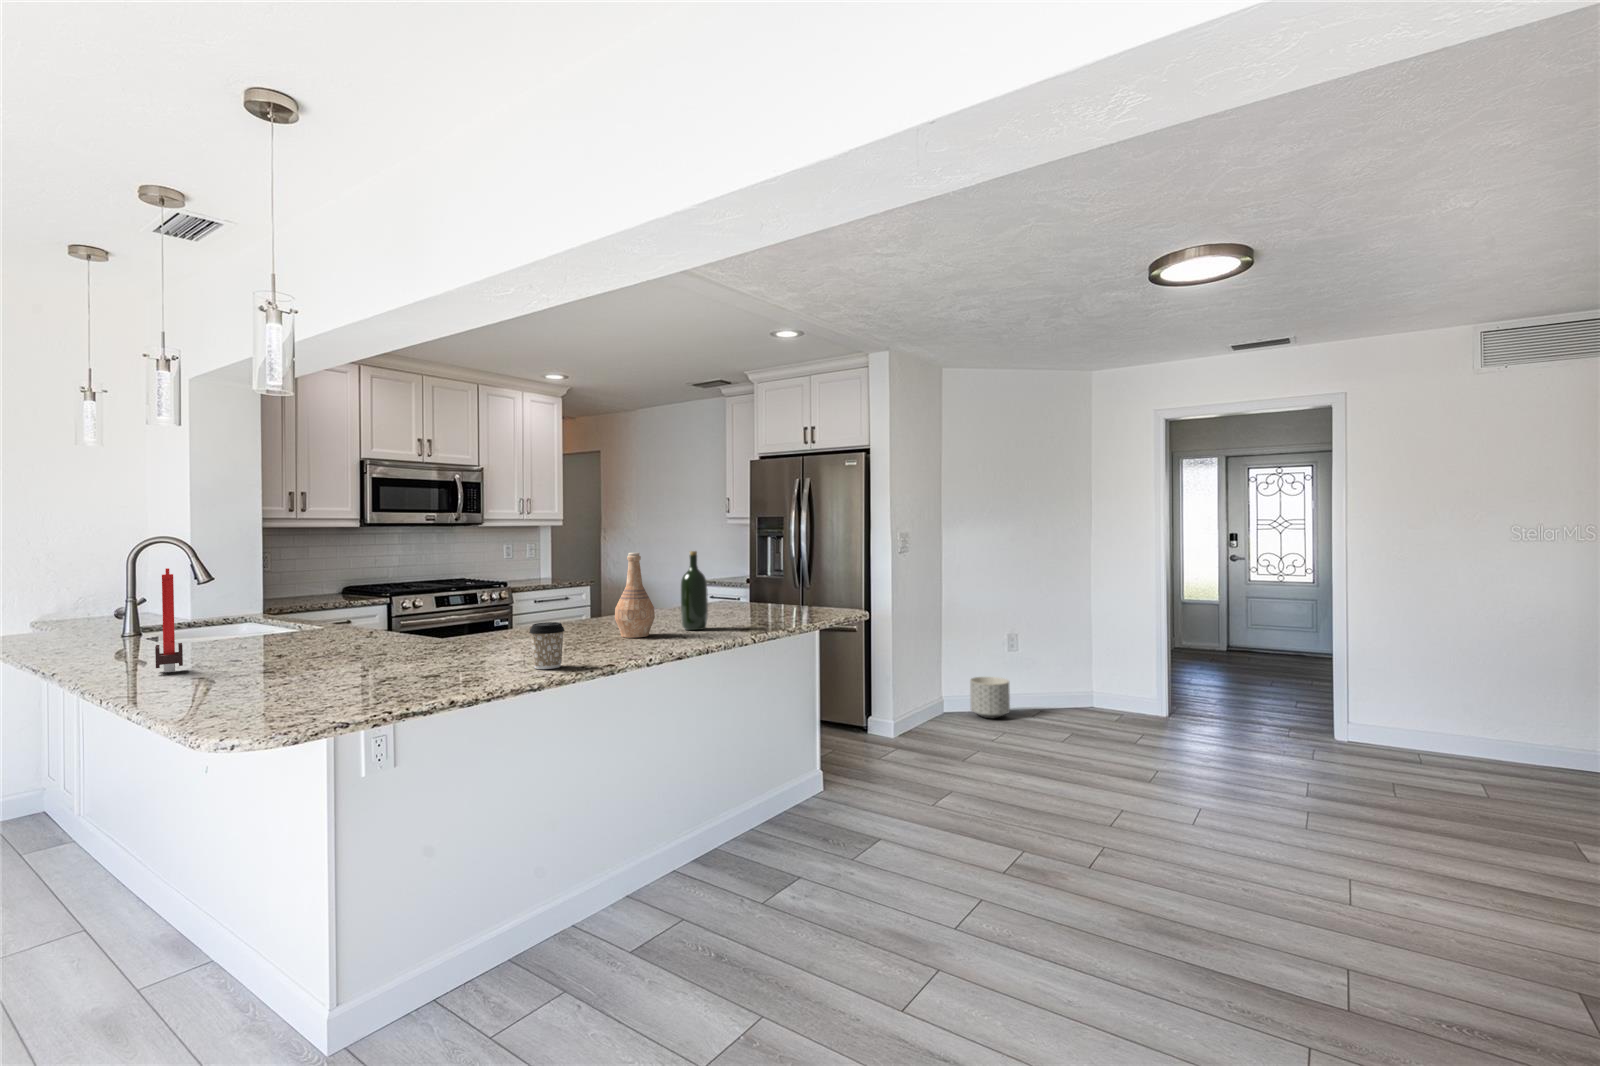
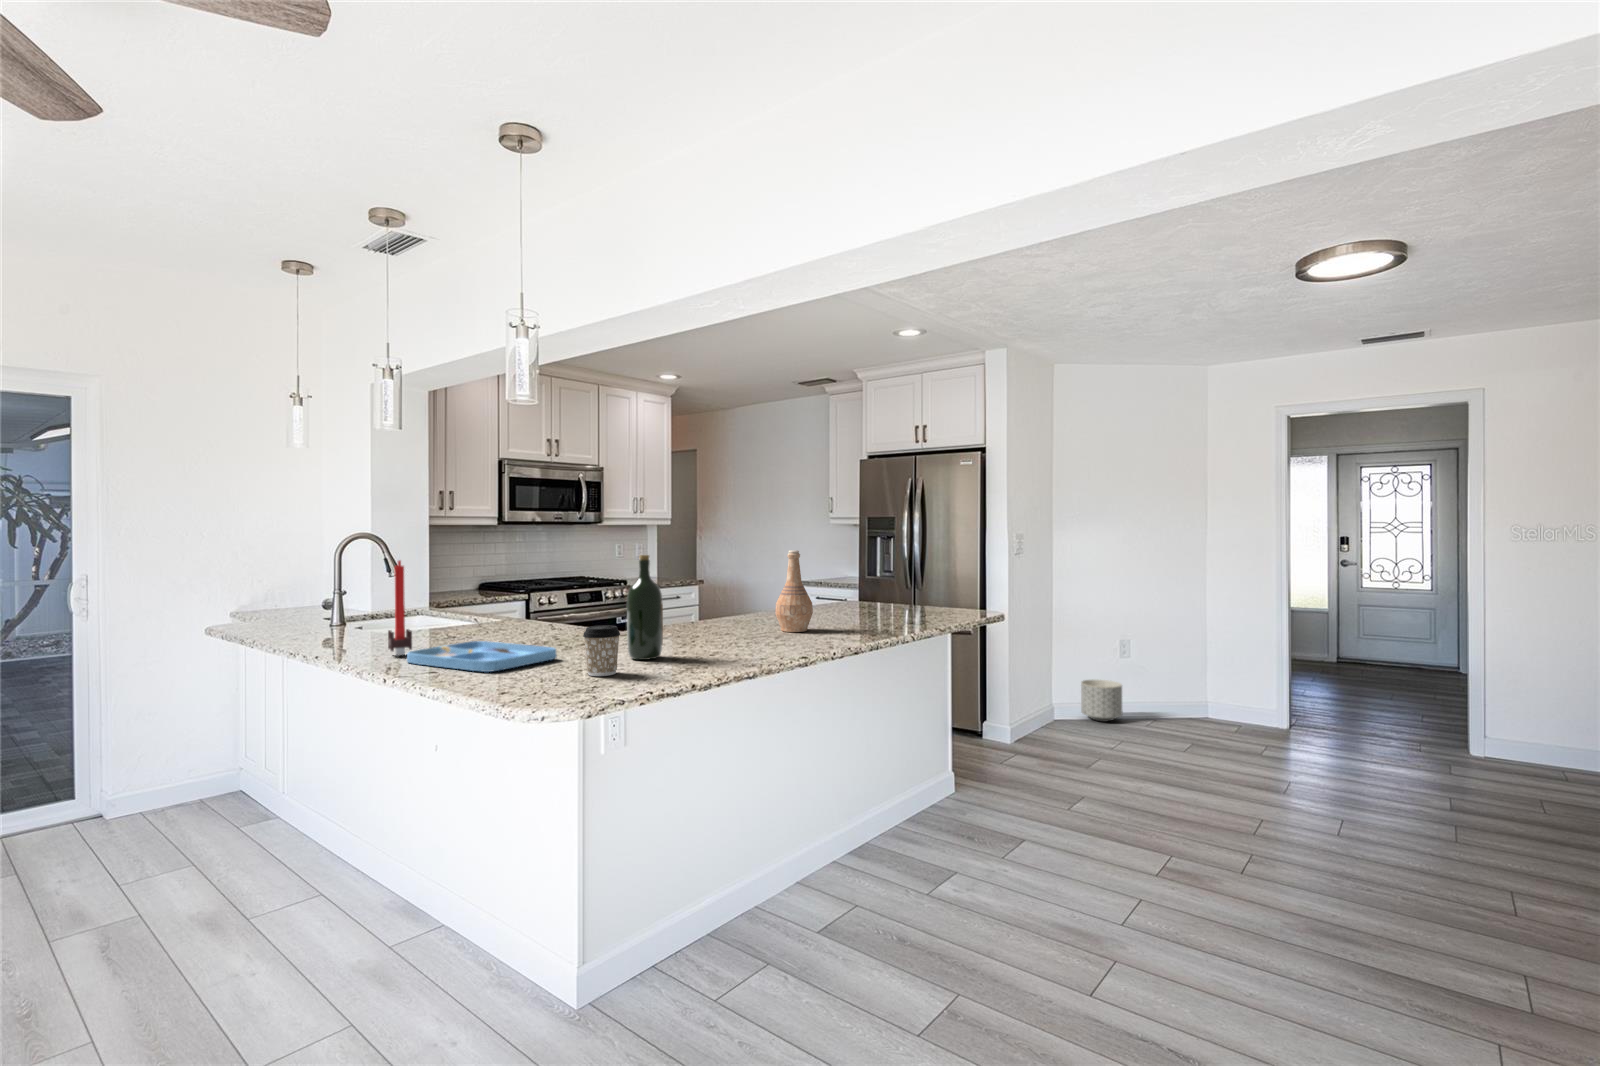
wine bottle: present [681,551,708,630] -> present [627,555,663,660]
coffee cup: present [529,622,565,669] -> present [583,625,620,676]
tray: none [168,655,342,690] -> present [407,641,557,672]

